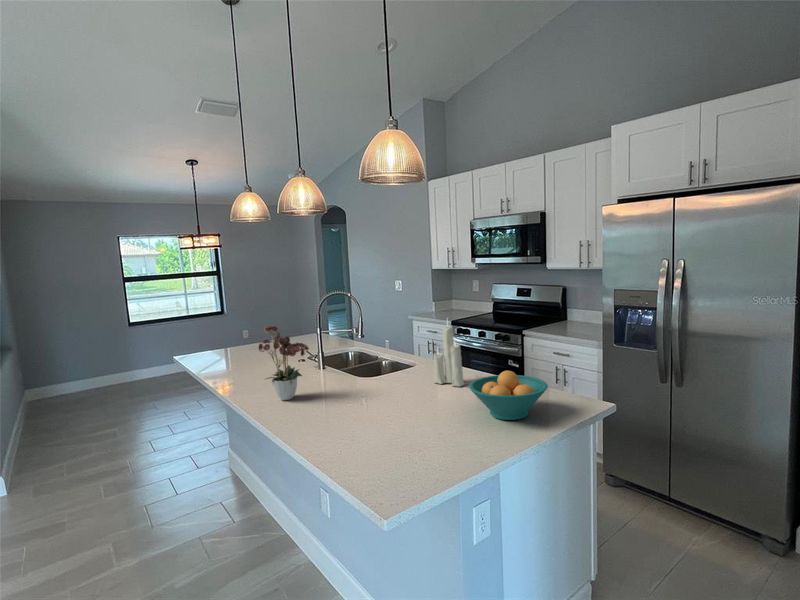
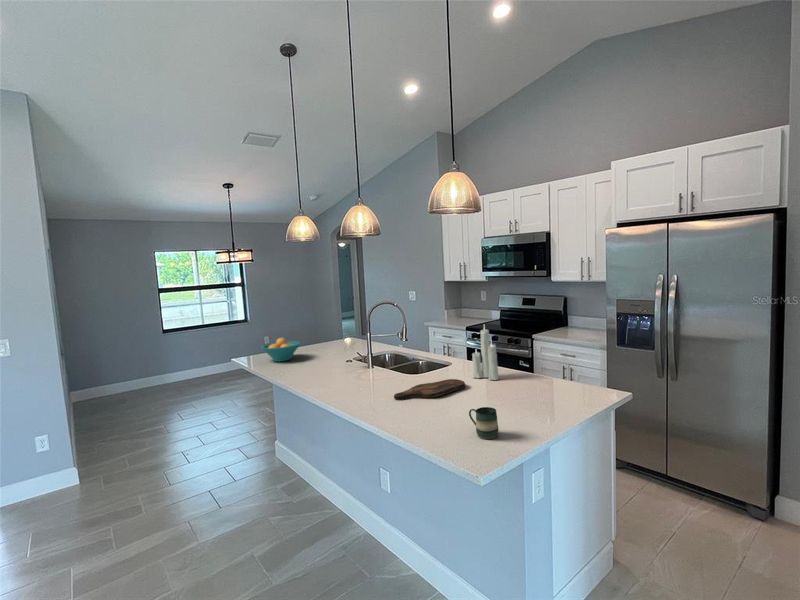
flower arrangement: present [259,325,309,400] -> none [328,326,375,392]
fruit bowl: present [469,370,548,420] -> present [261,338,300,361]
cutting board: none [329,385,420,411] -> present [394,379,465,400]
mug: none [400,428,434,470] -> present [469,407,498,439]

